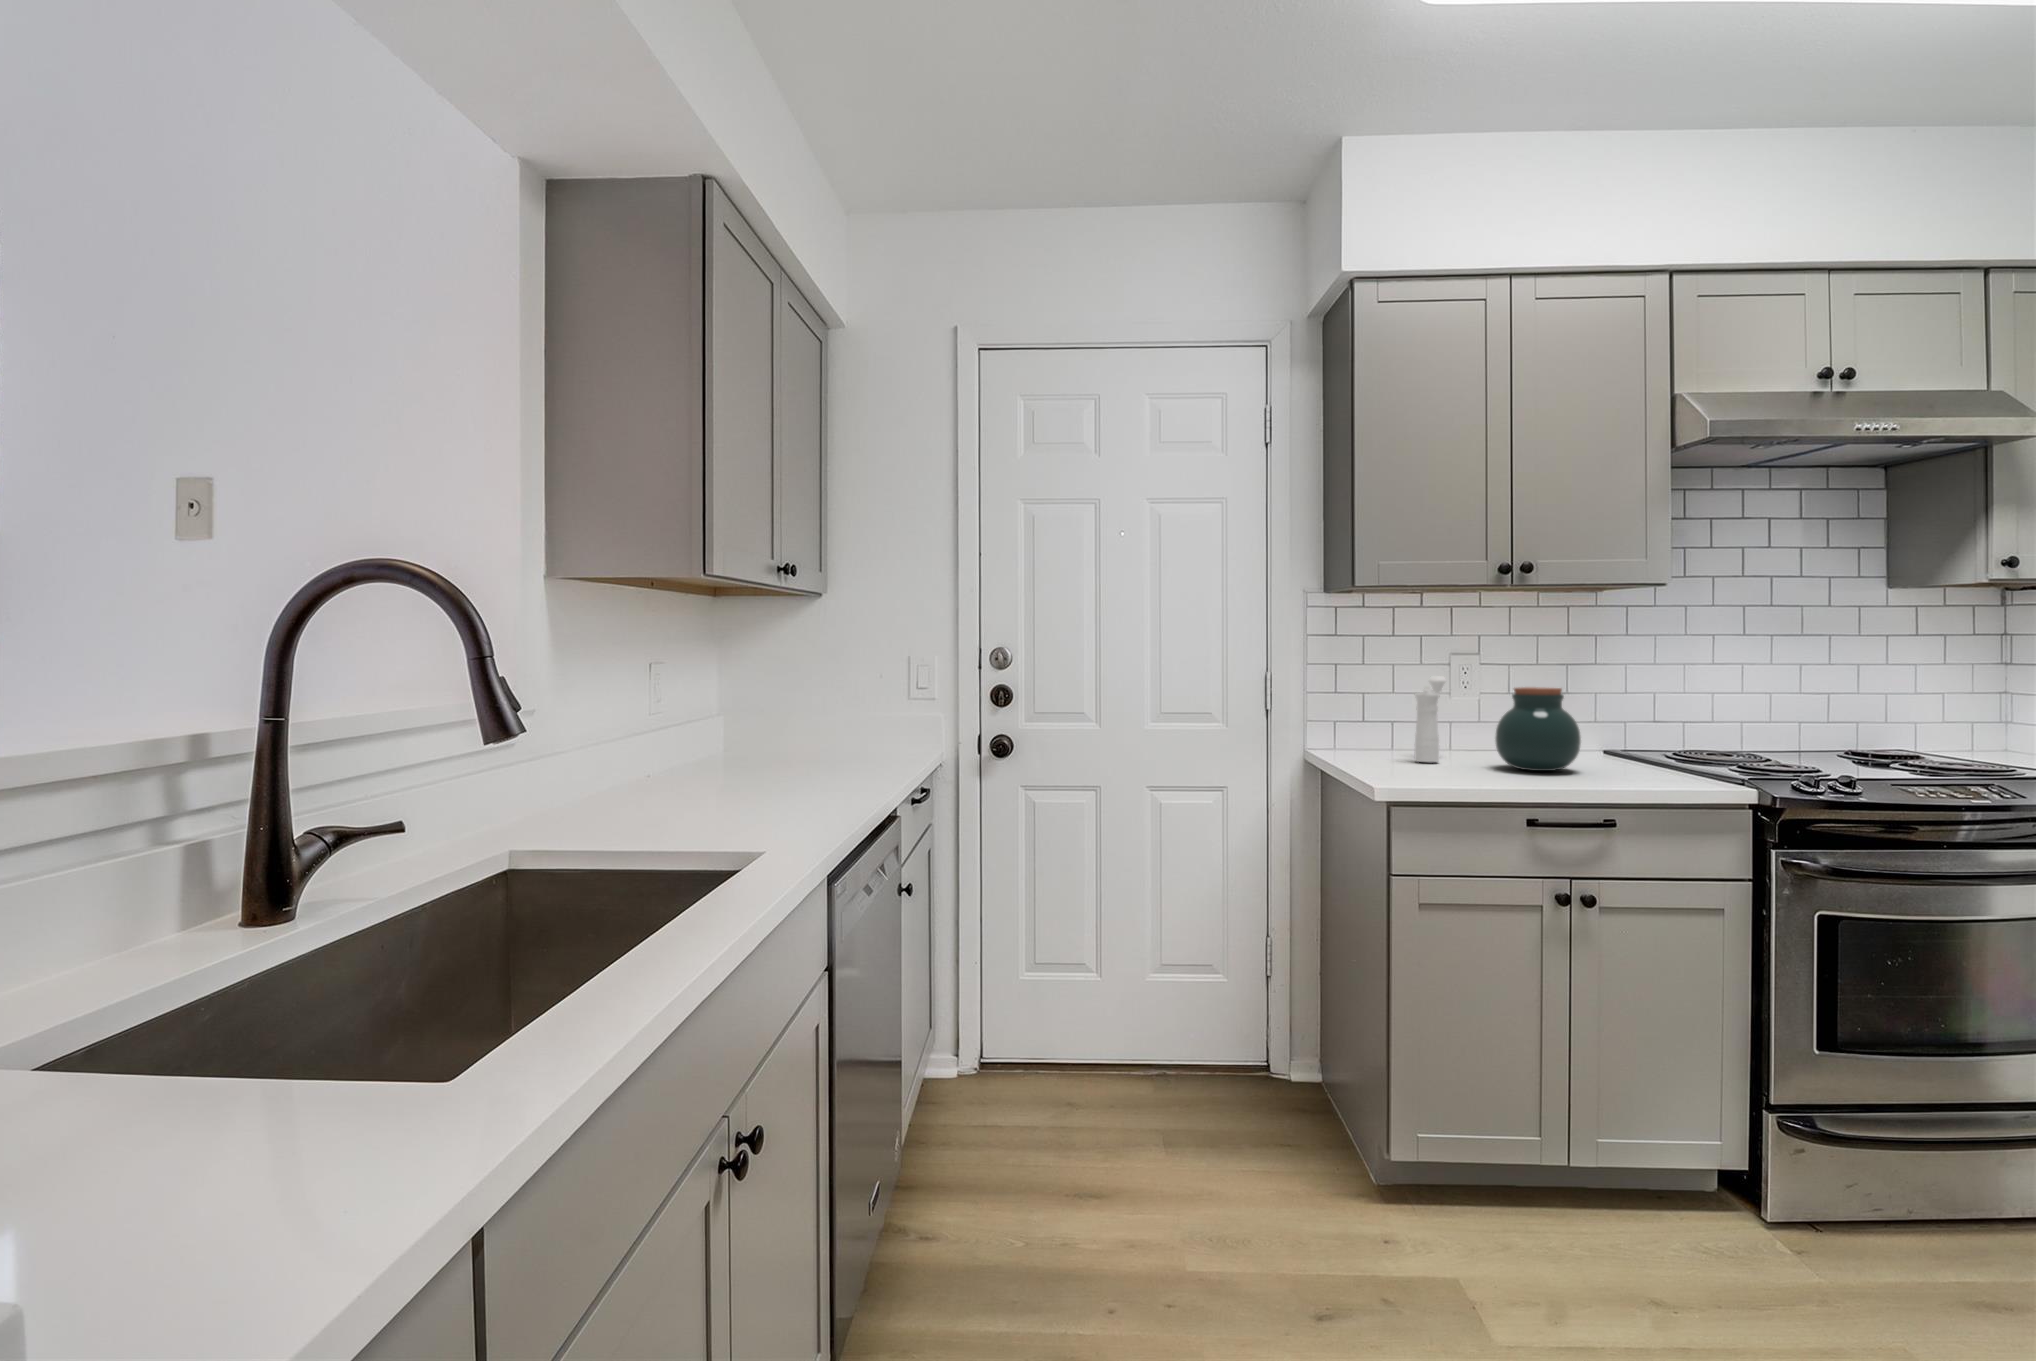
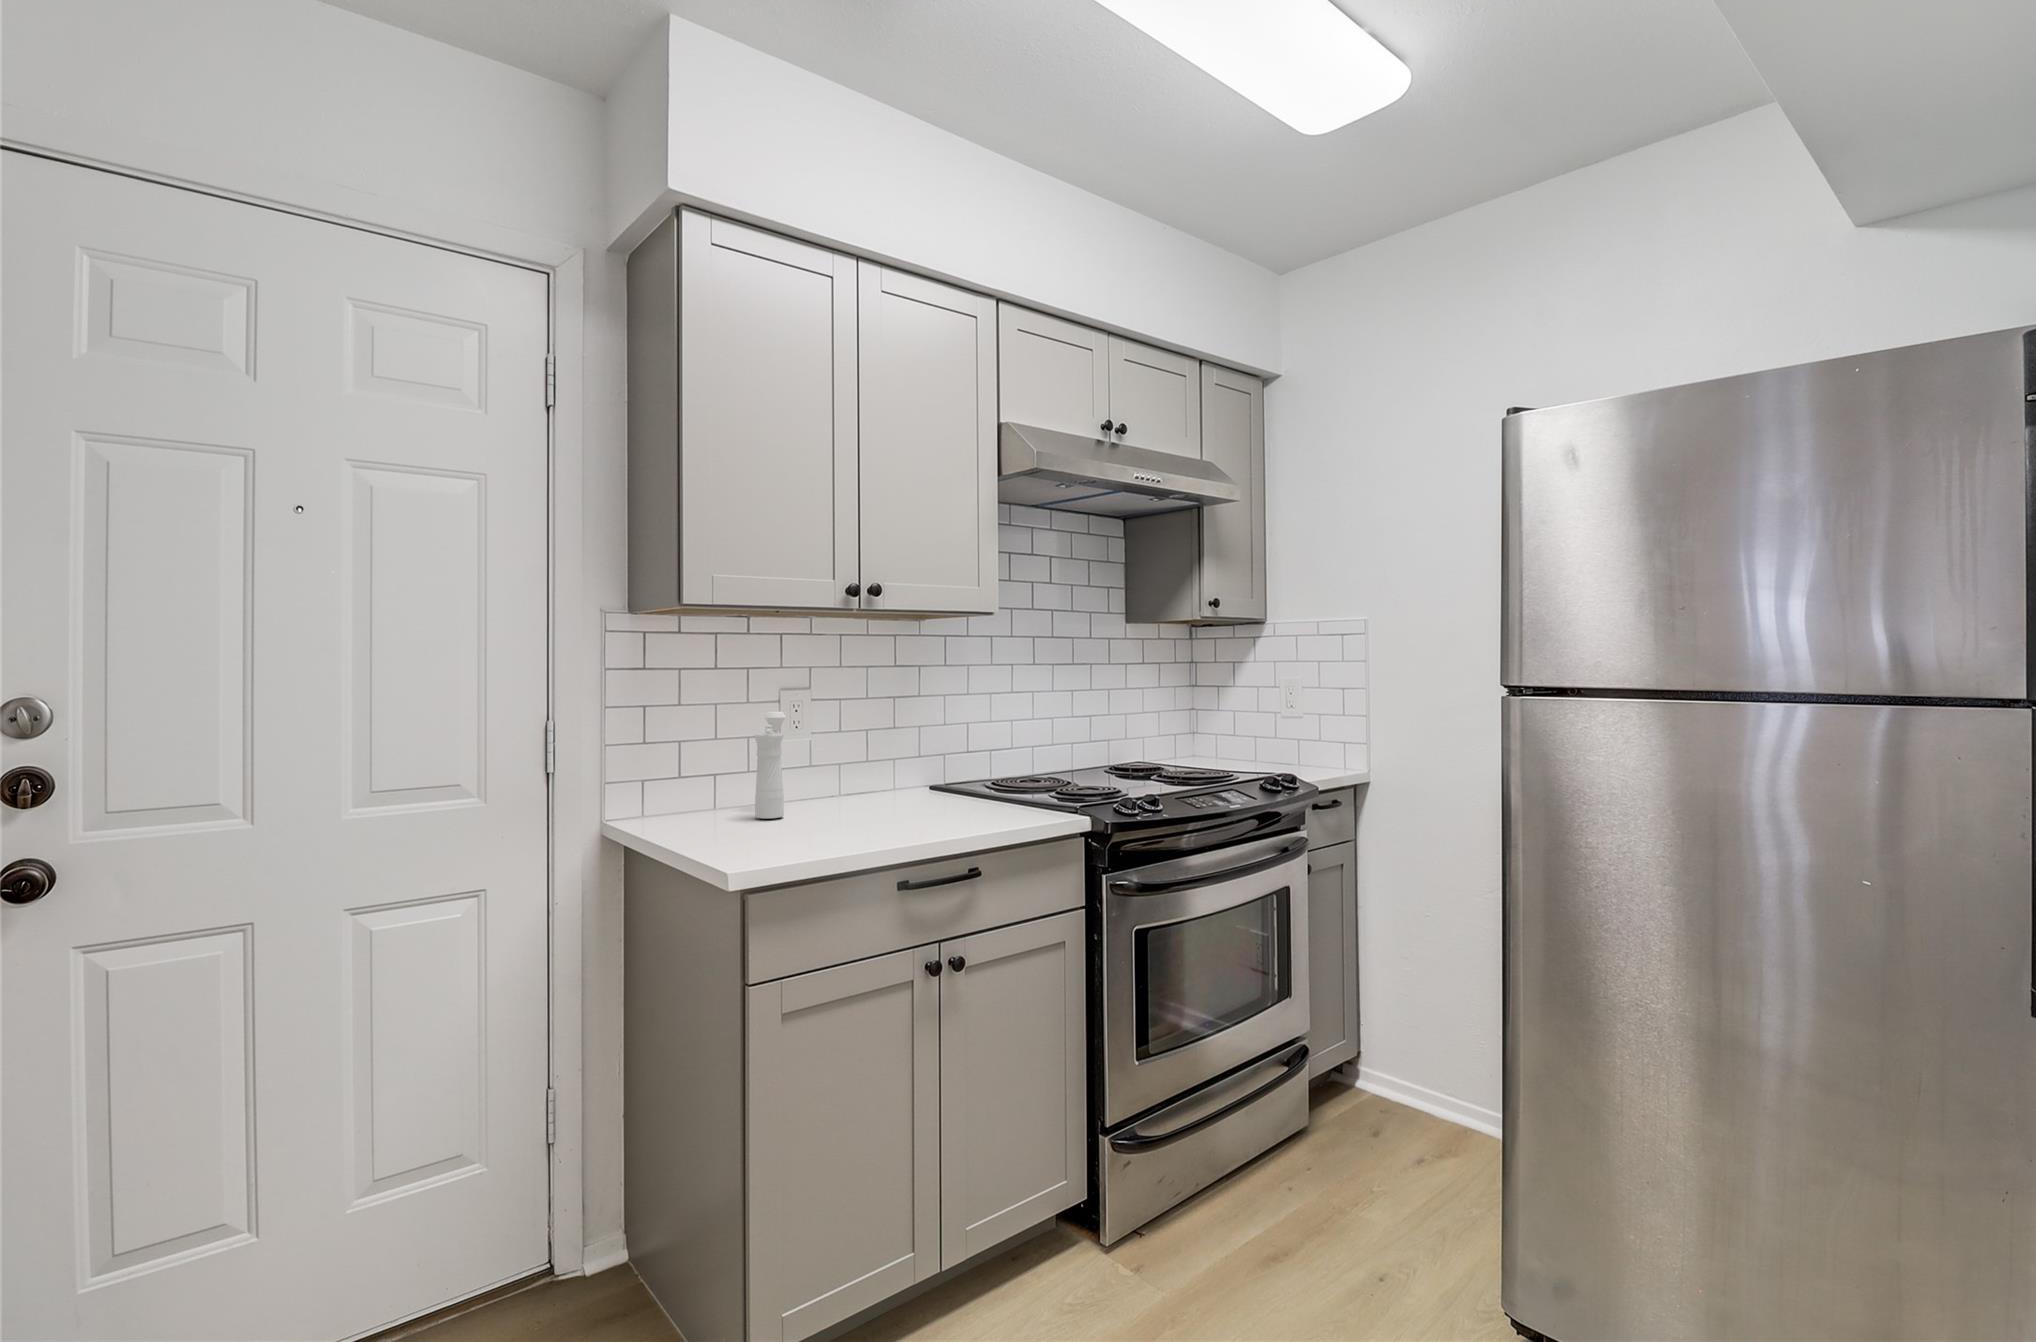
jar: present [1495,687,1581,771] -> none [847,723,932,818]

